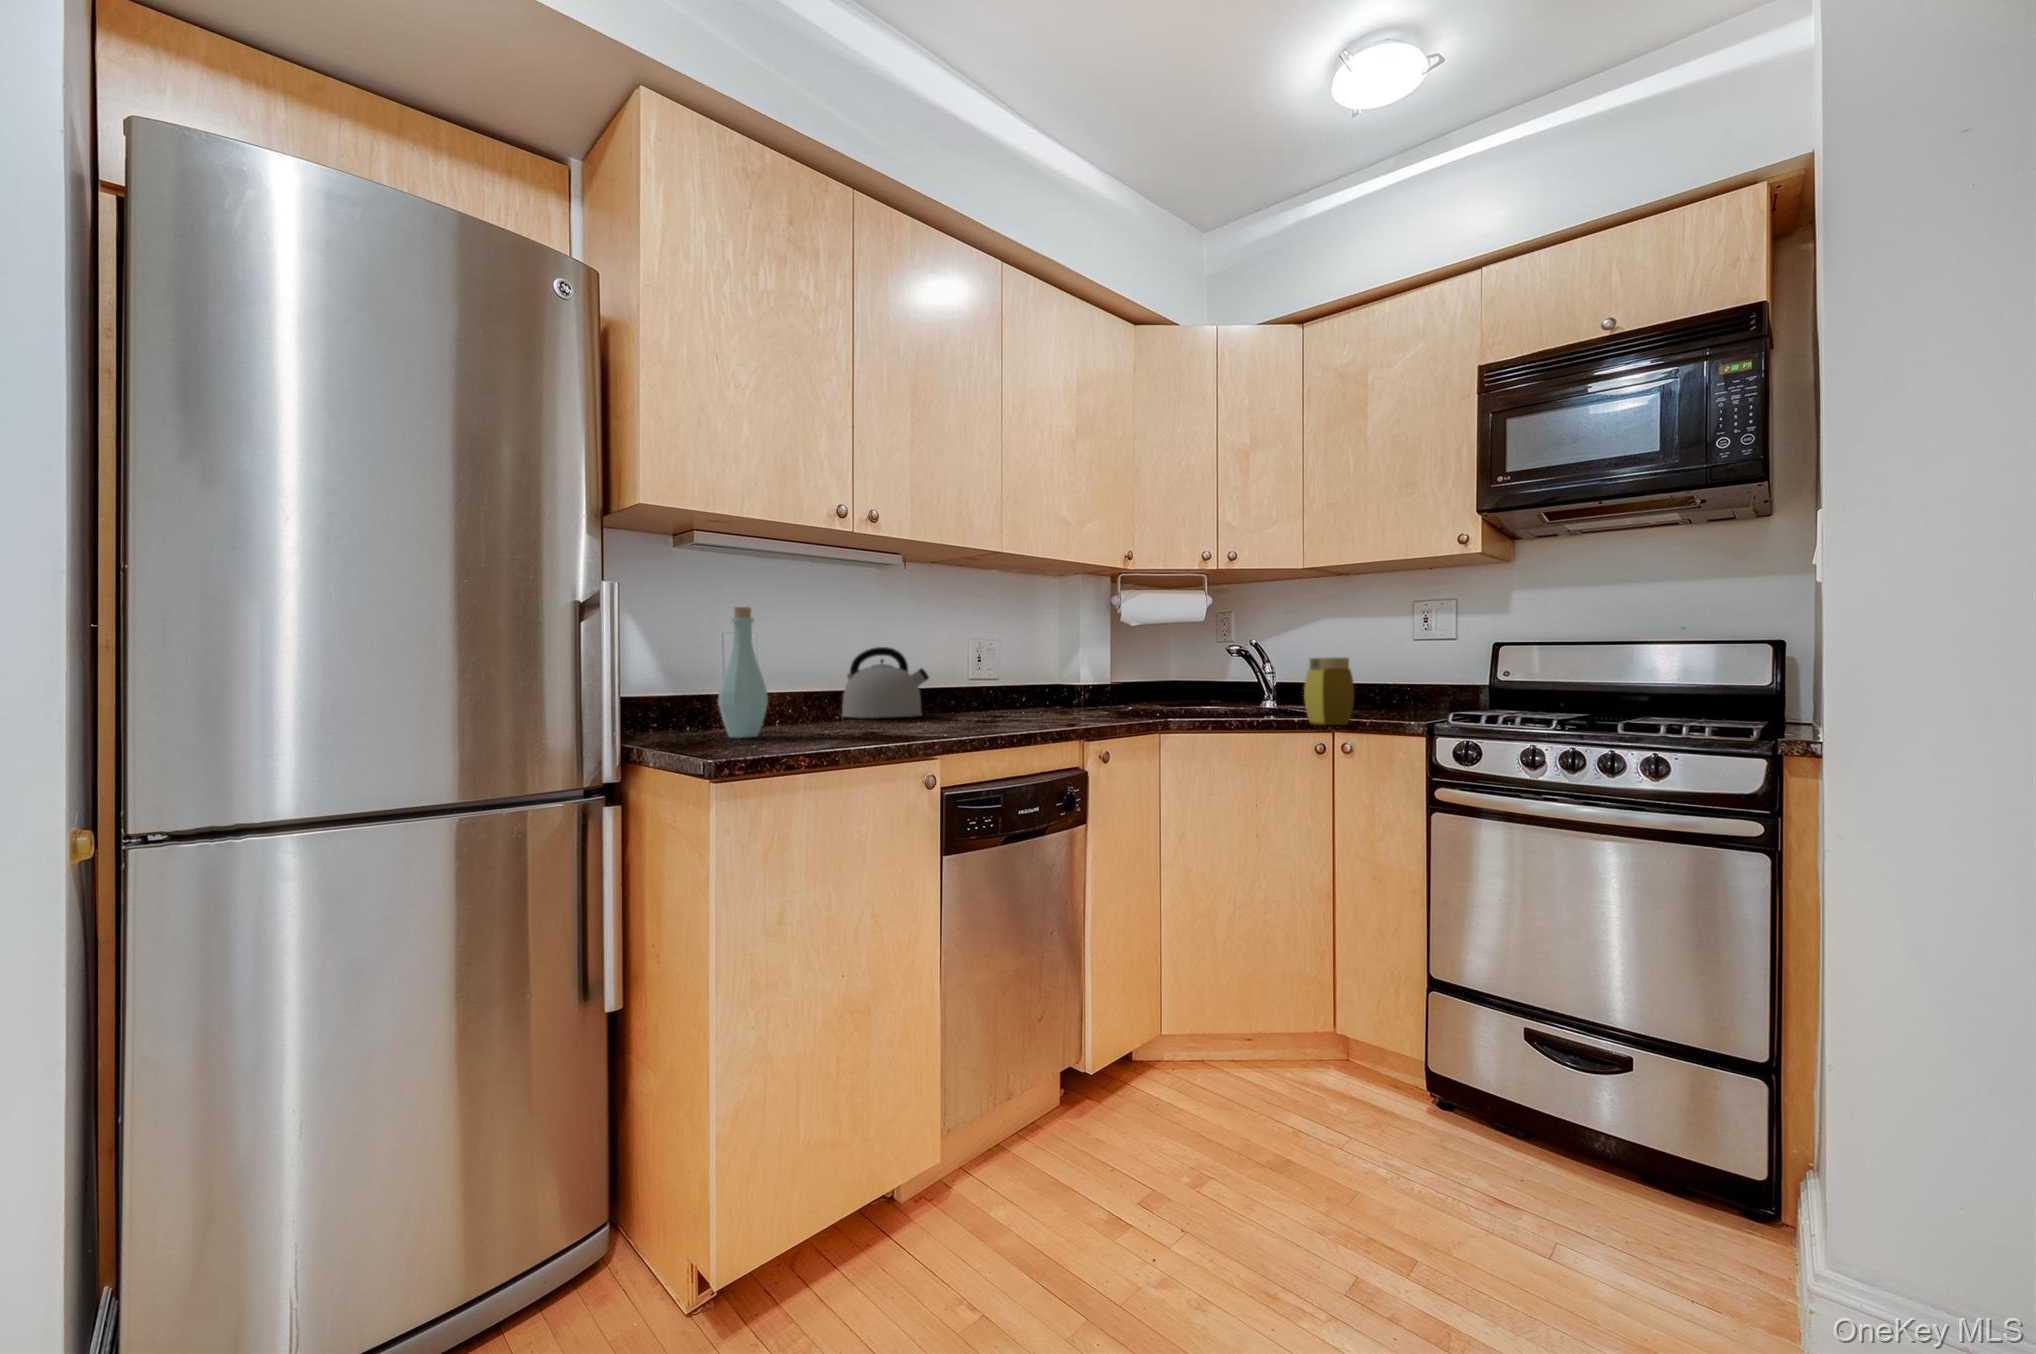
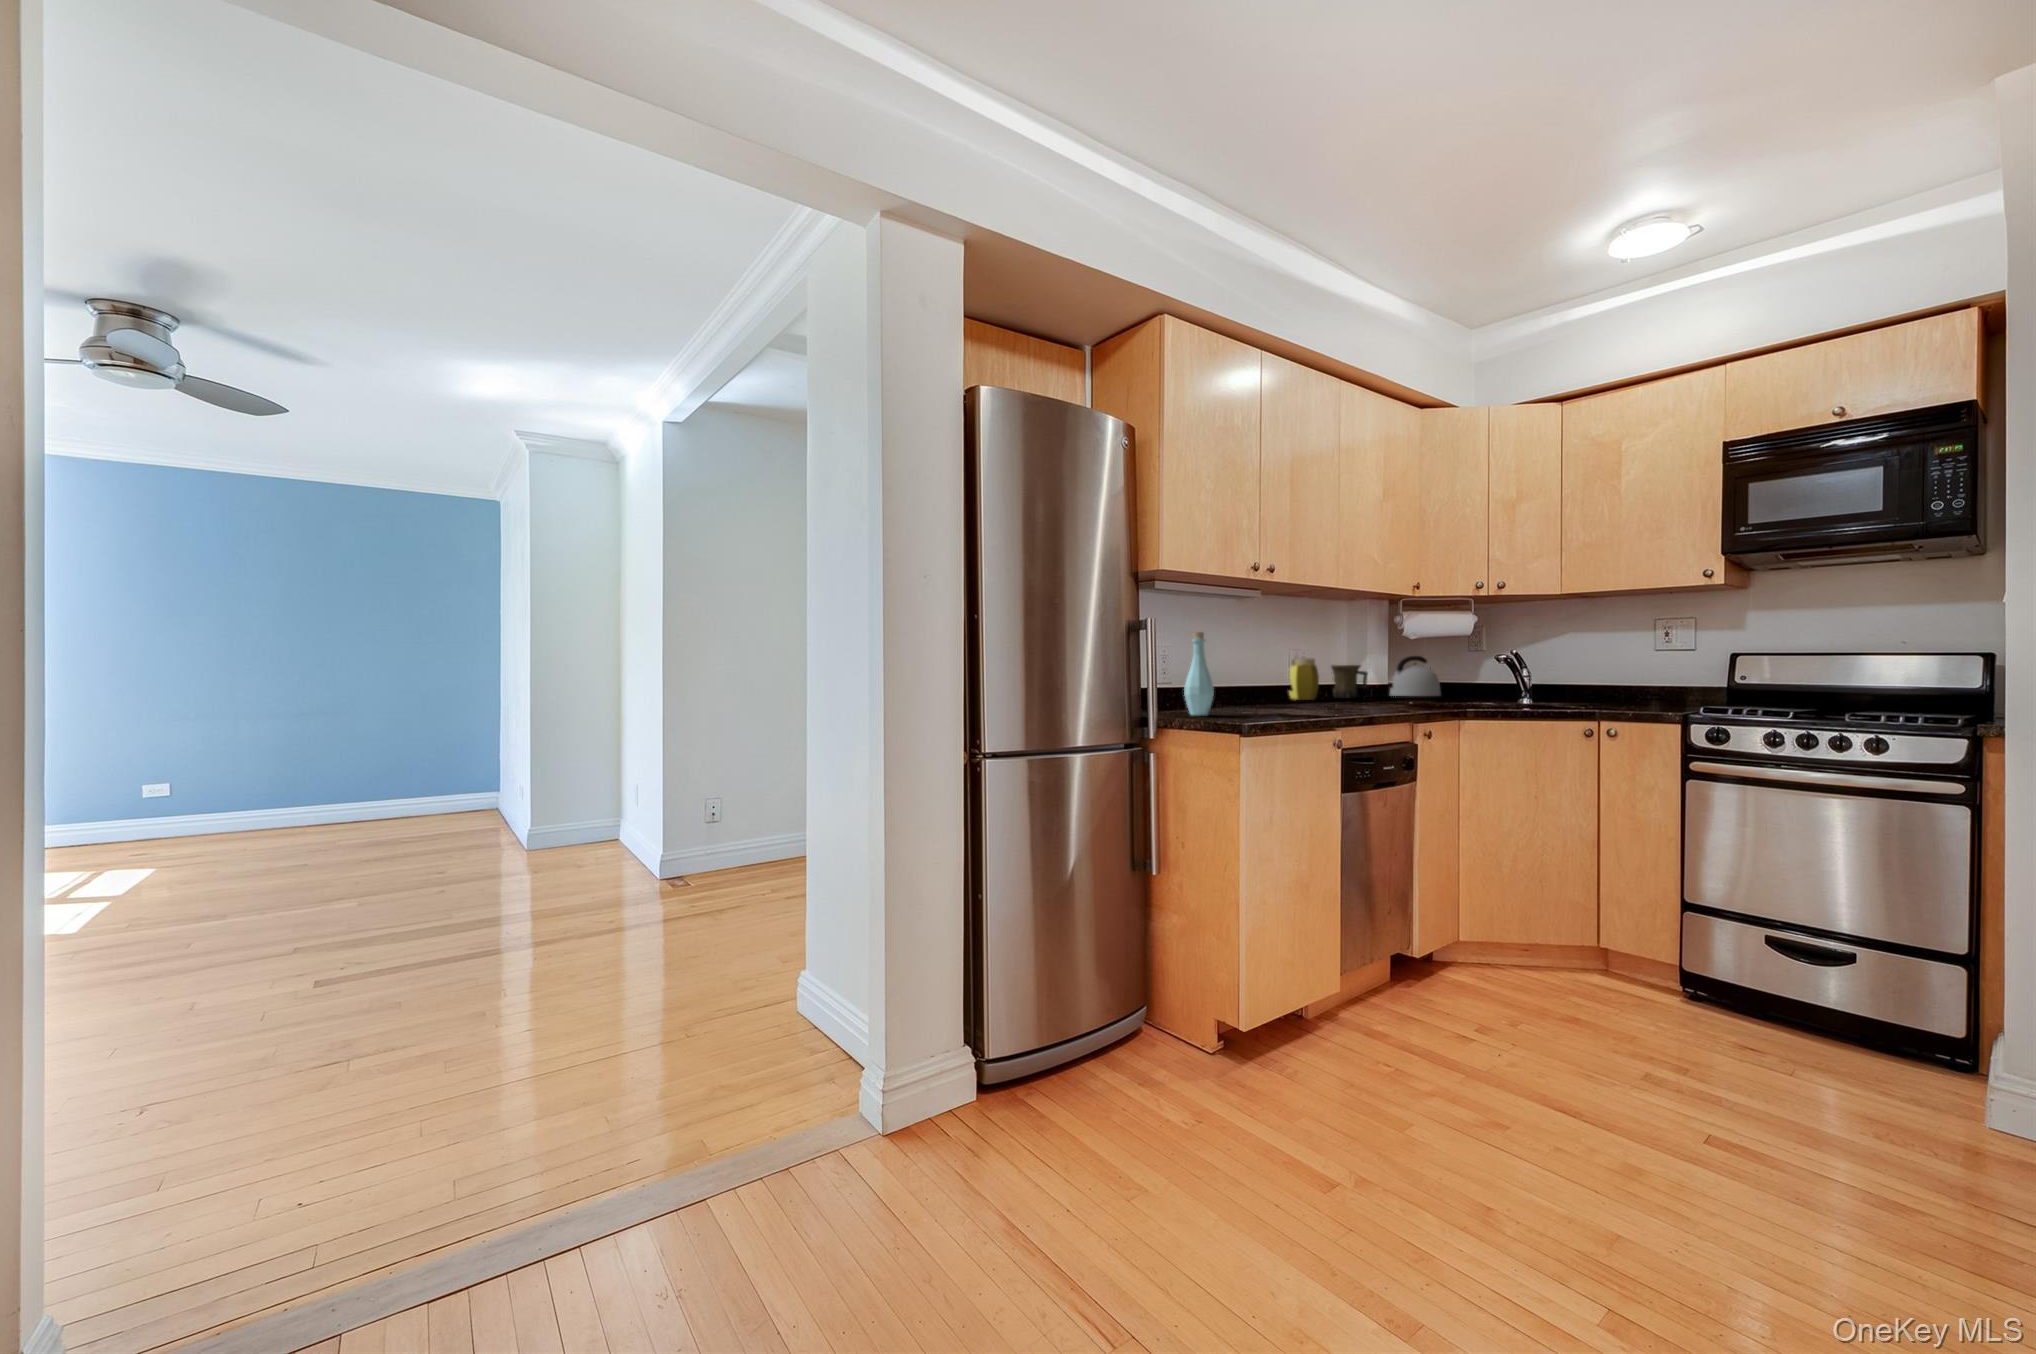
kettle: present [842,647,929,718] -> present [1390,656,1440,696]
jar: present [1304,658,1354,725] -> present [1289,659,1319,700]
mug: none [1034,660,1081,703] -> present [1331,665,1367,698]

